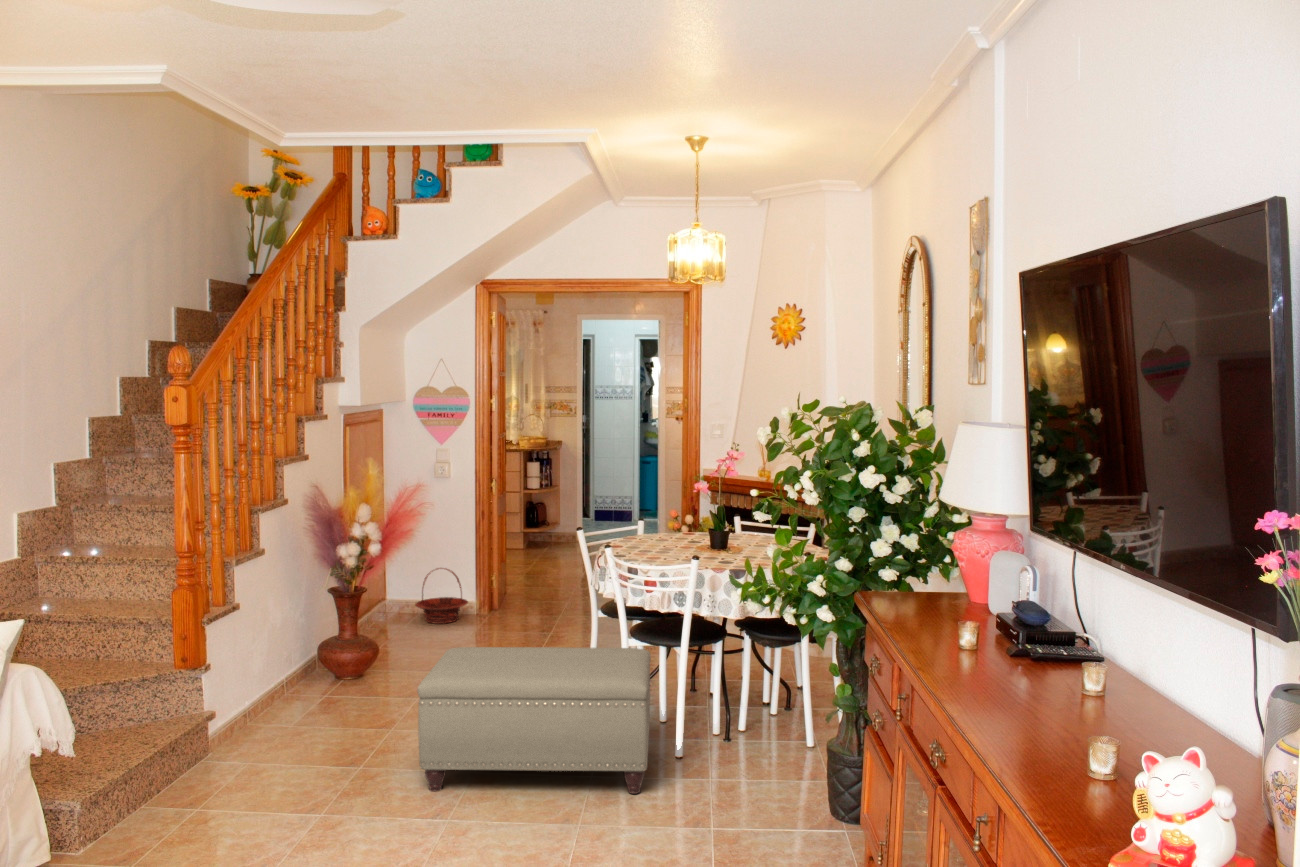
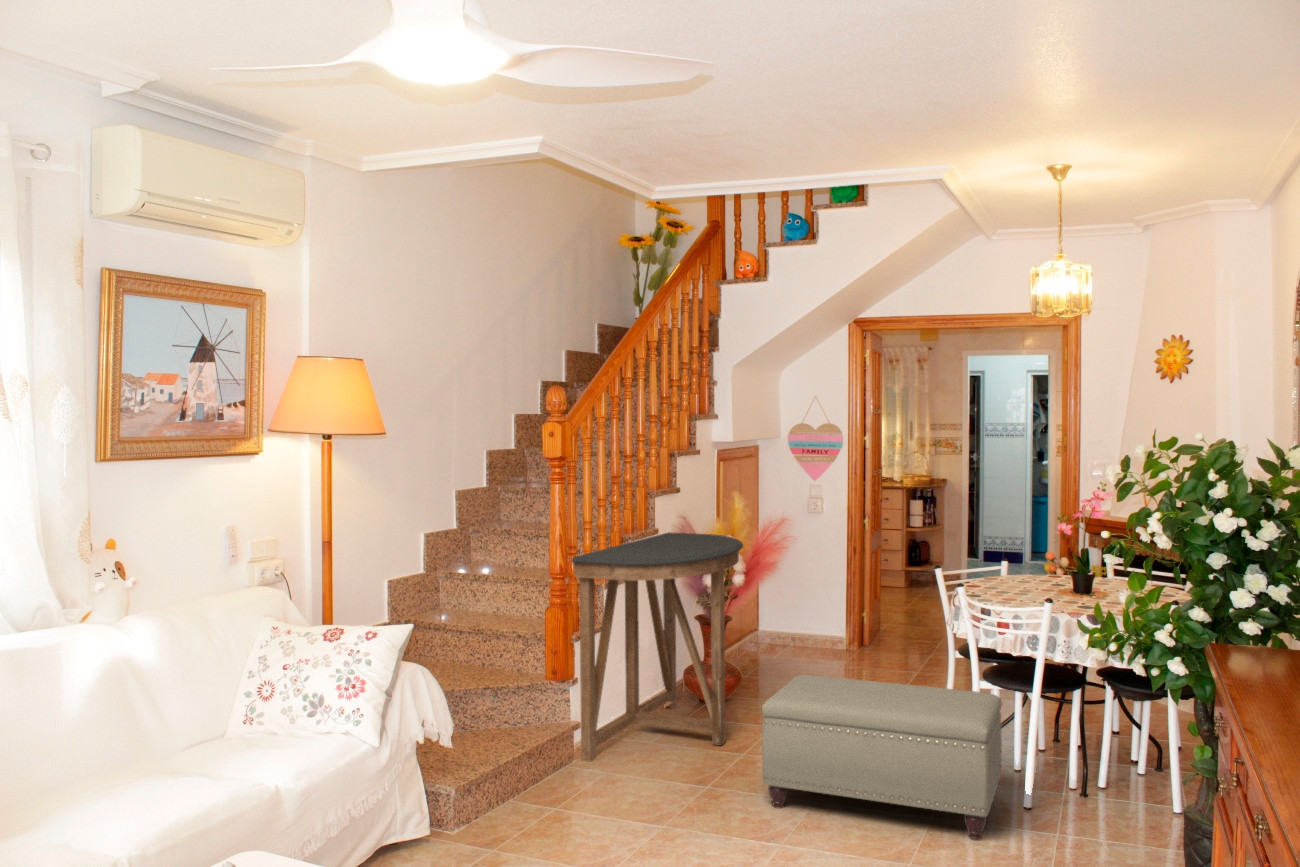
console table: none [186,505,384,769] -> present [572,532,743,762]
basket: present [415,568,468,624] -> none [782,603,835,659]

